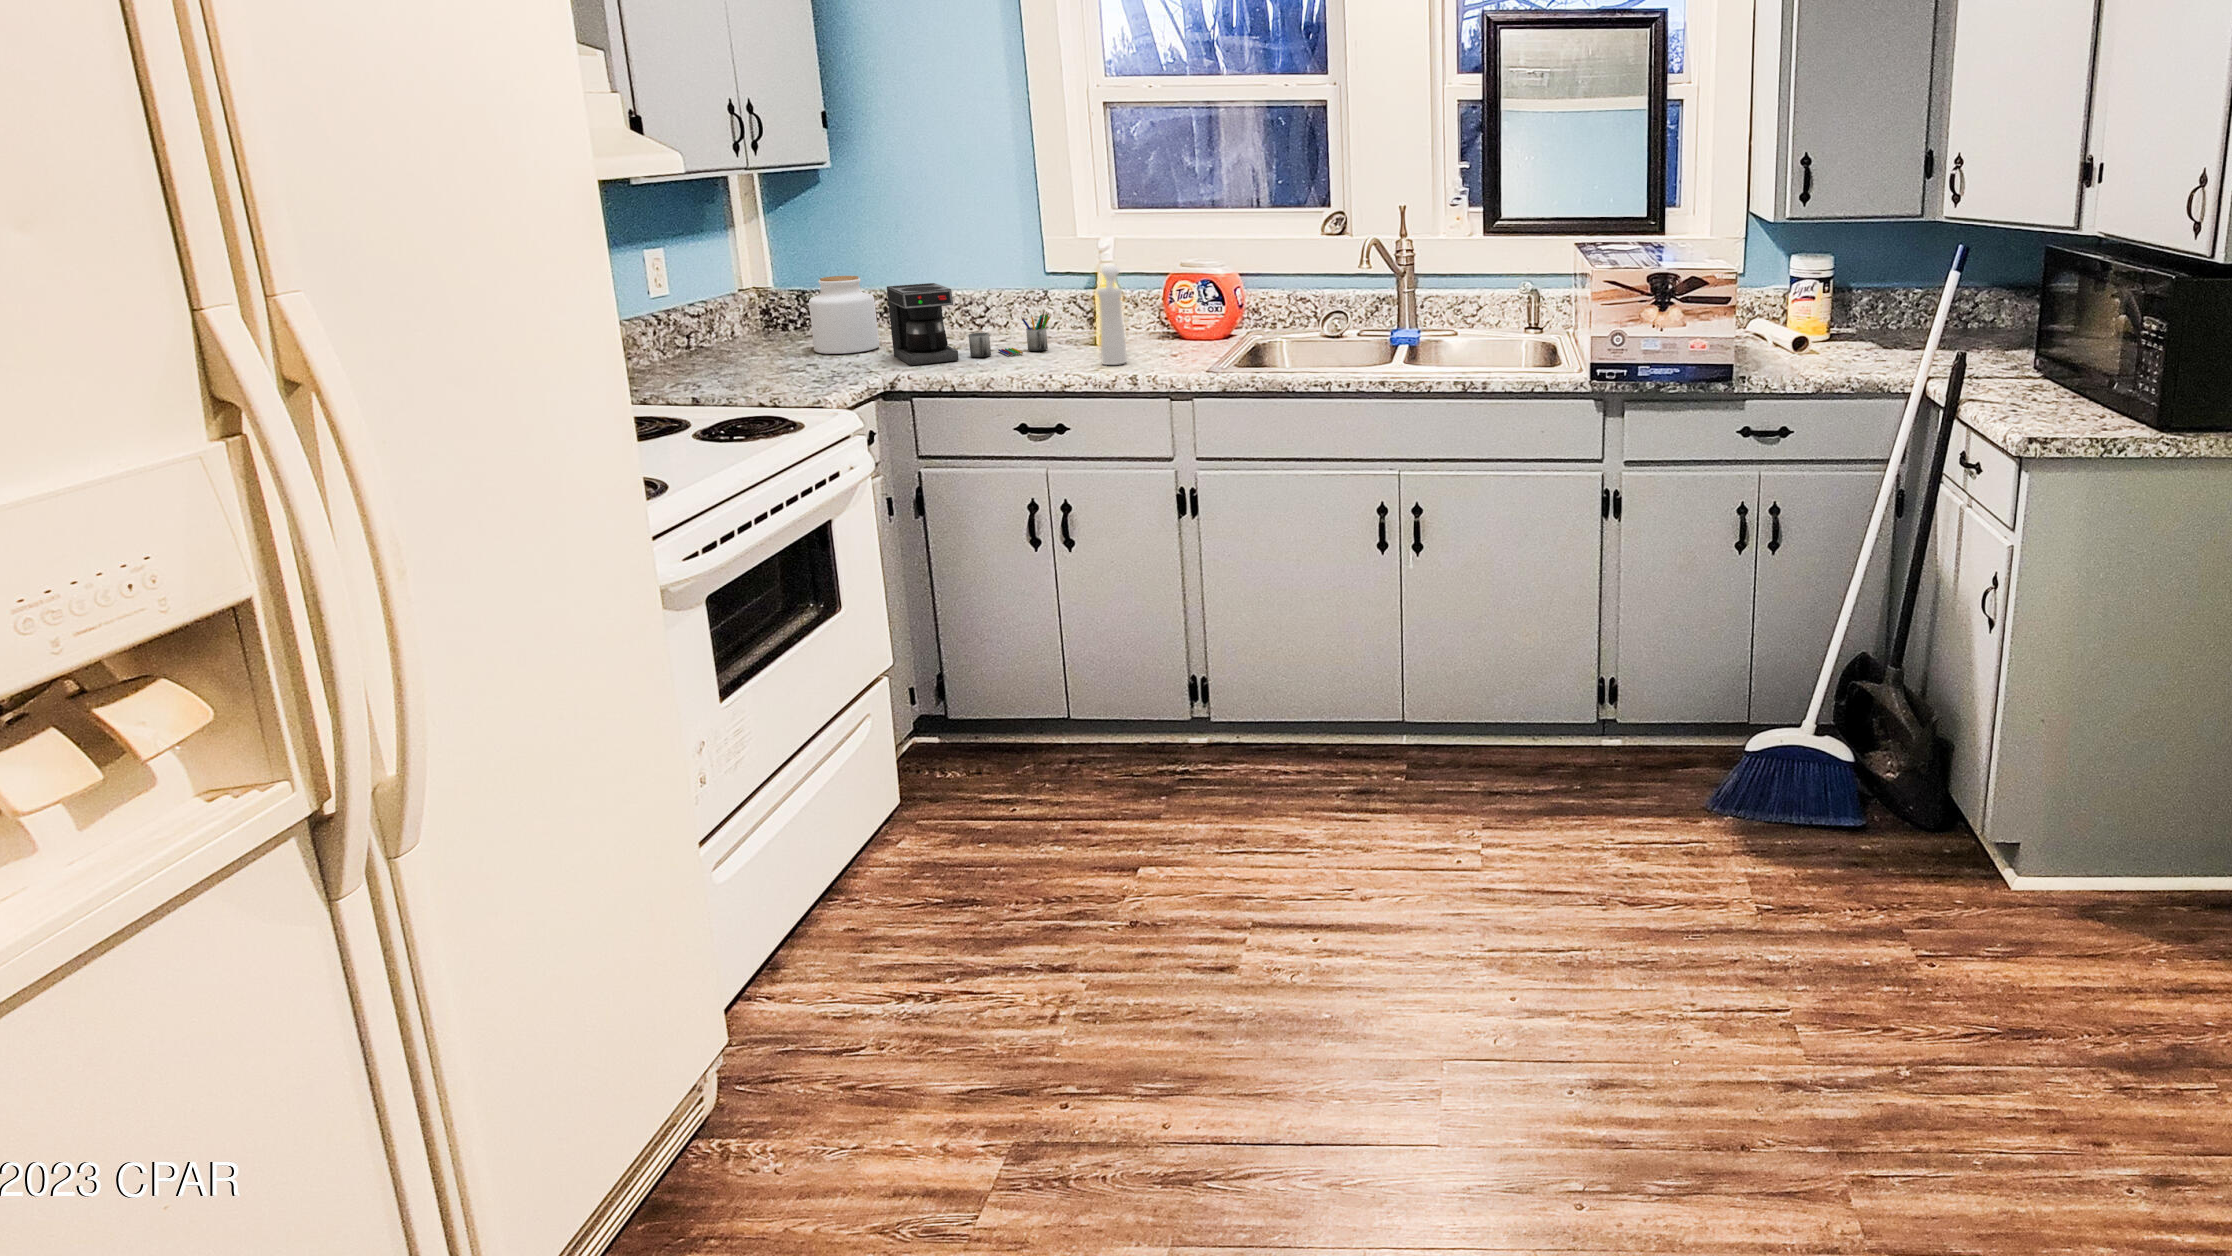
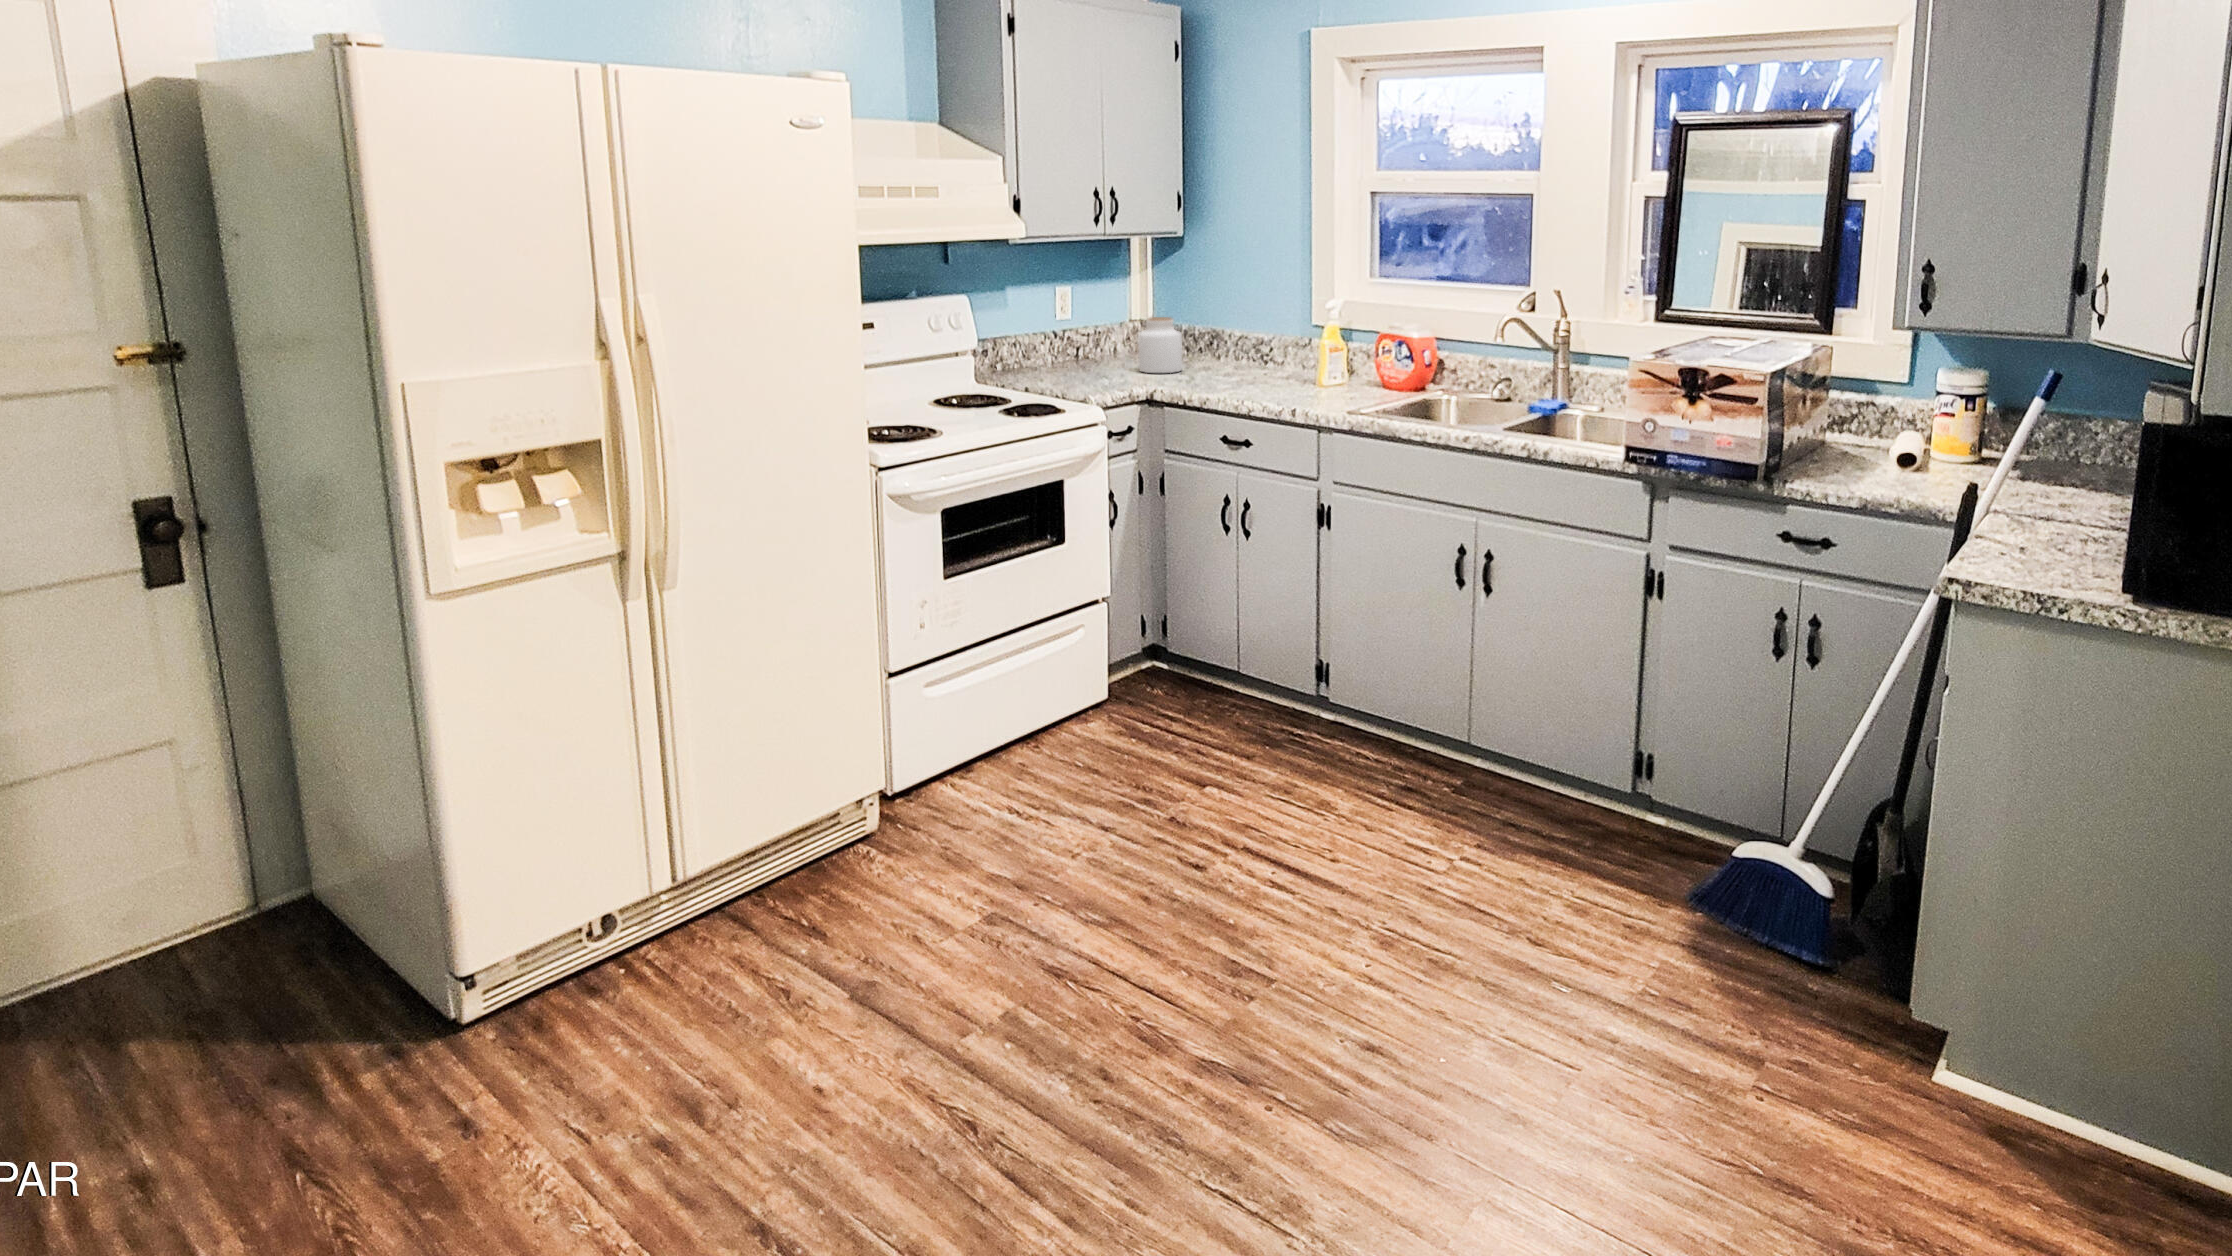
pepper mill: present [1097,265,1127,365] -> none [1294,324,1326,402]
coffee maker: present [887,283,1050,365] -> none [1175,327,1285,387]

